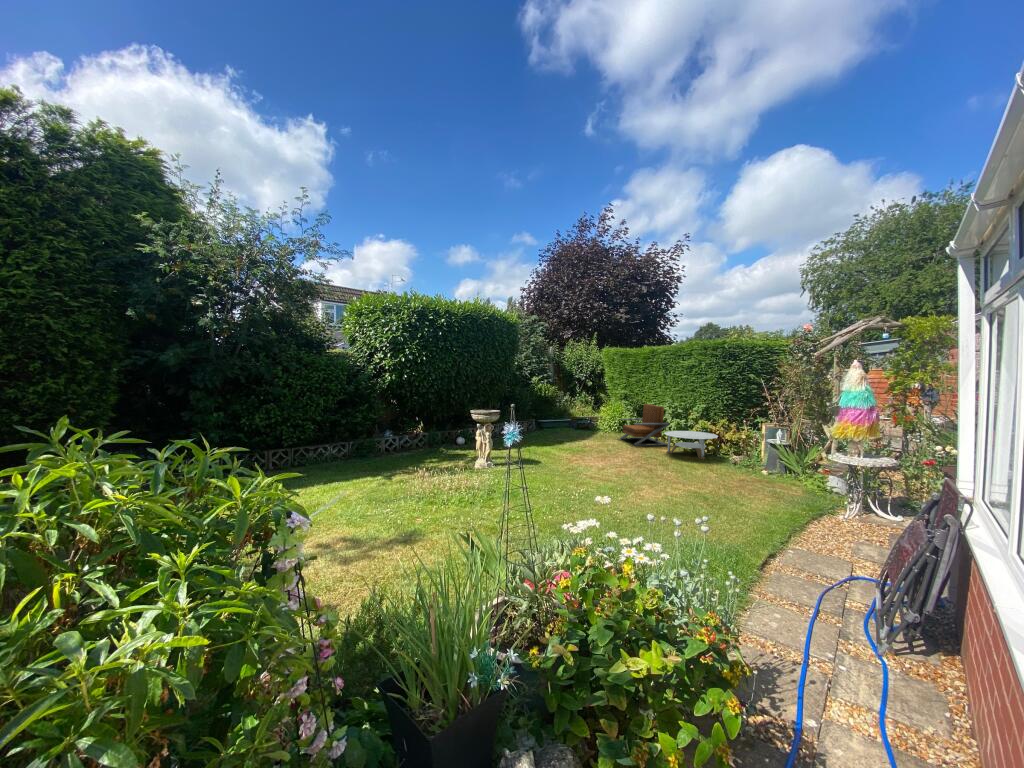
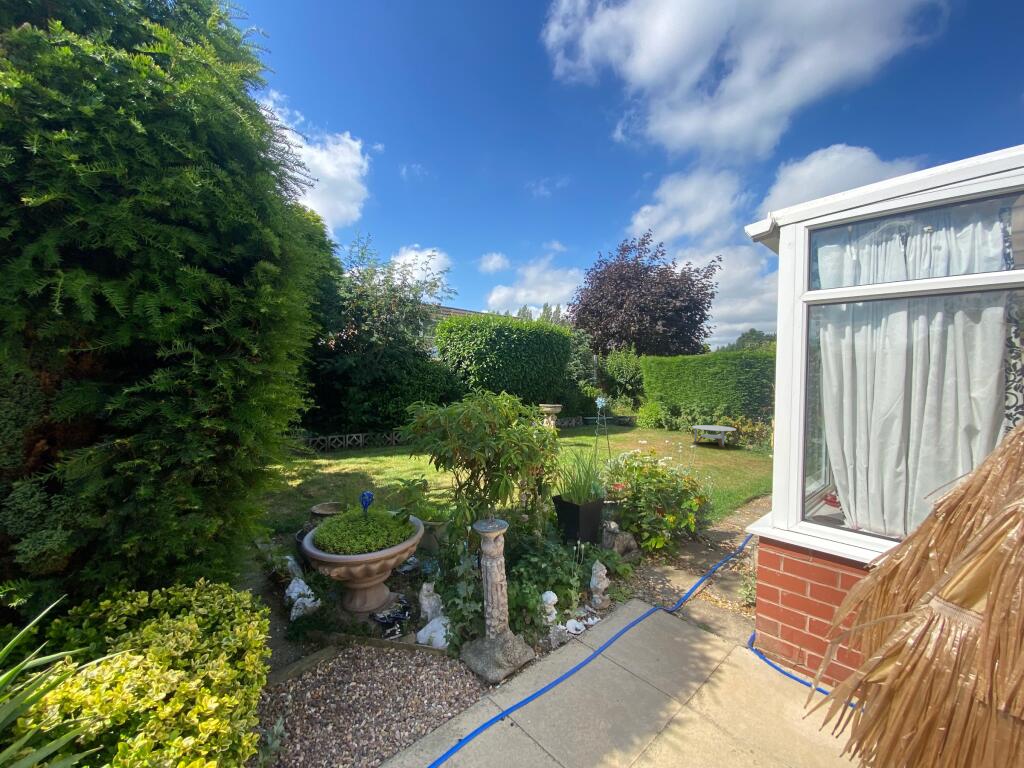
lounge chair: present [620,404,669,446] -> none [655,404,697,437]

